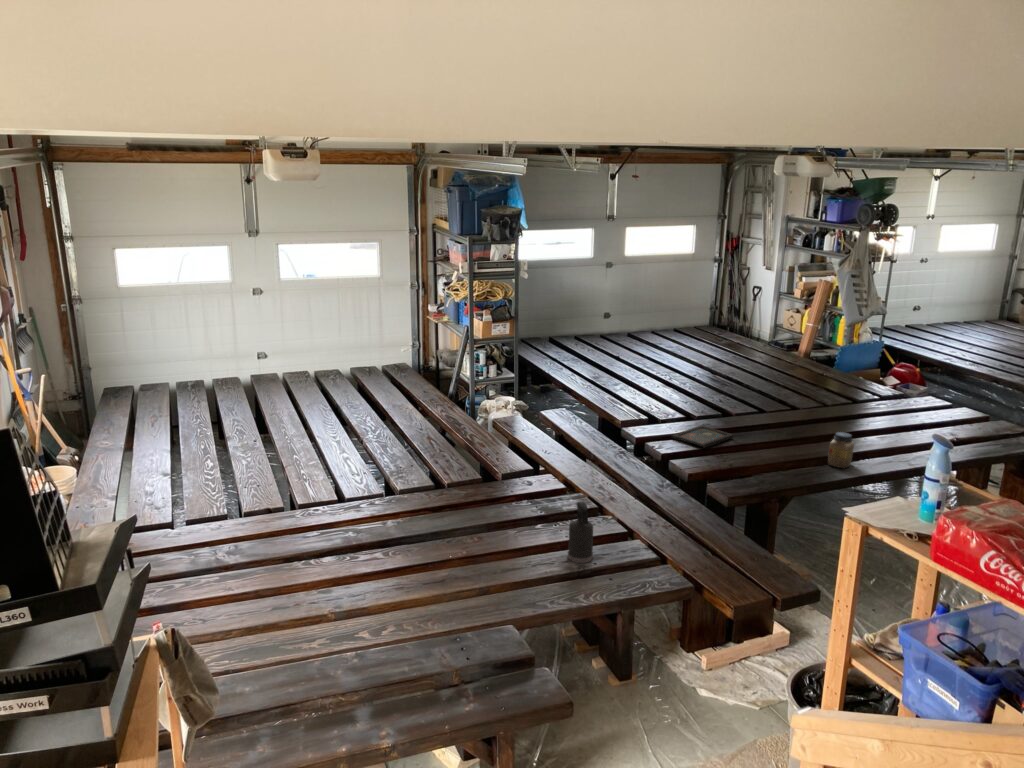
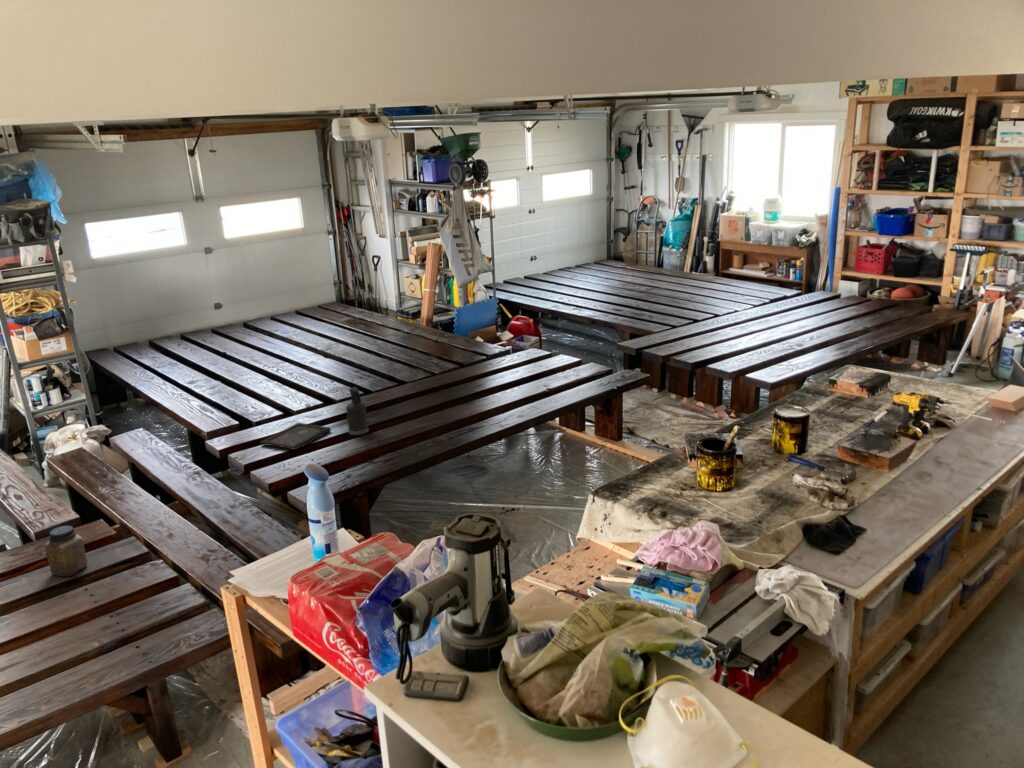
jar: present [828,432,854,468] -> present [45,526,87,577]
spray bottle: present [568,502,593,563] -> present [346,387,368,435]

